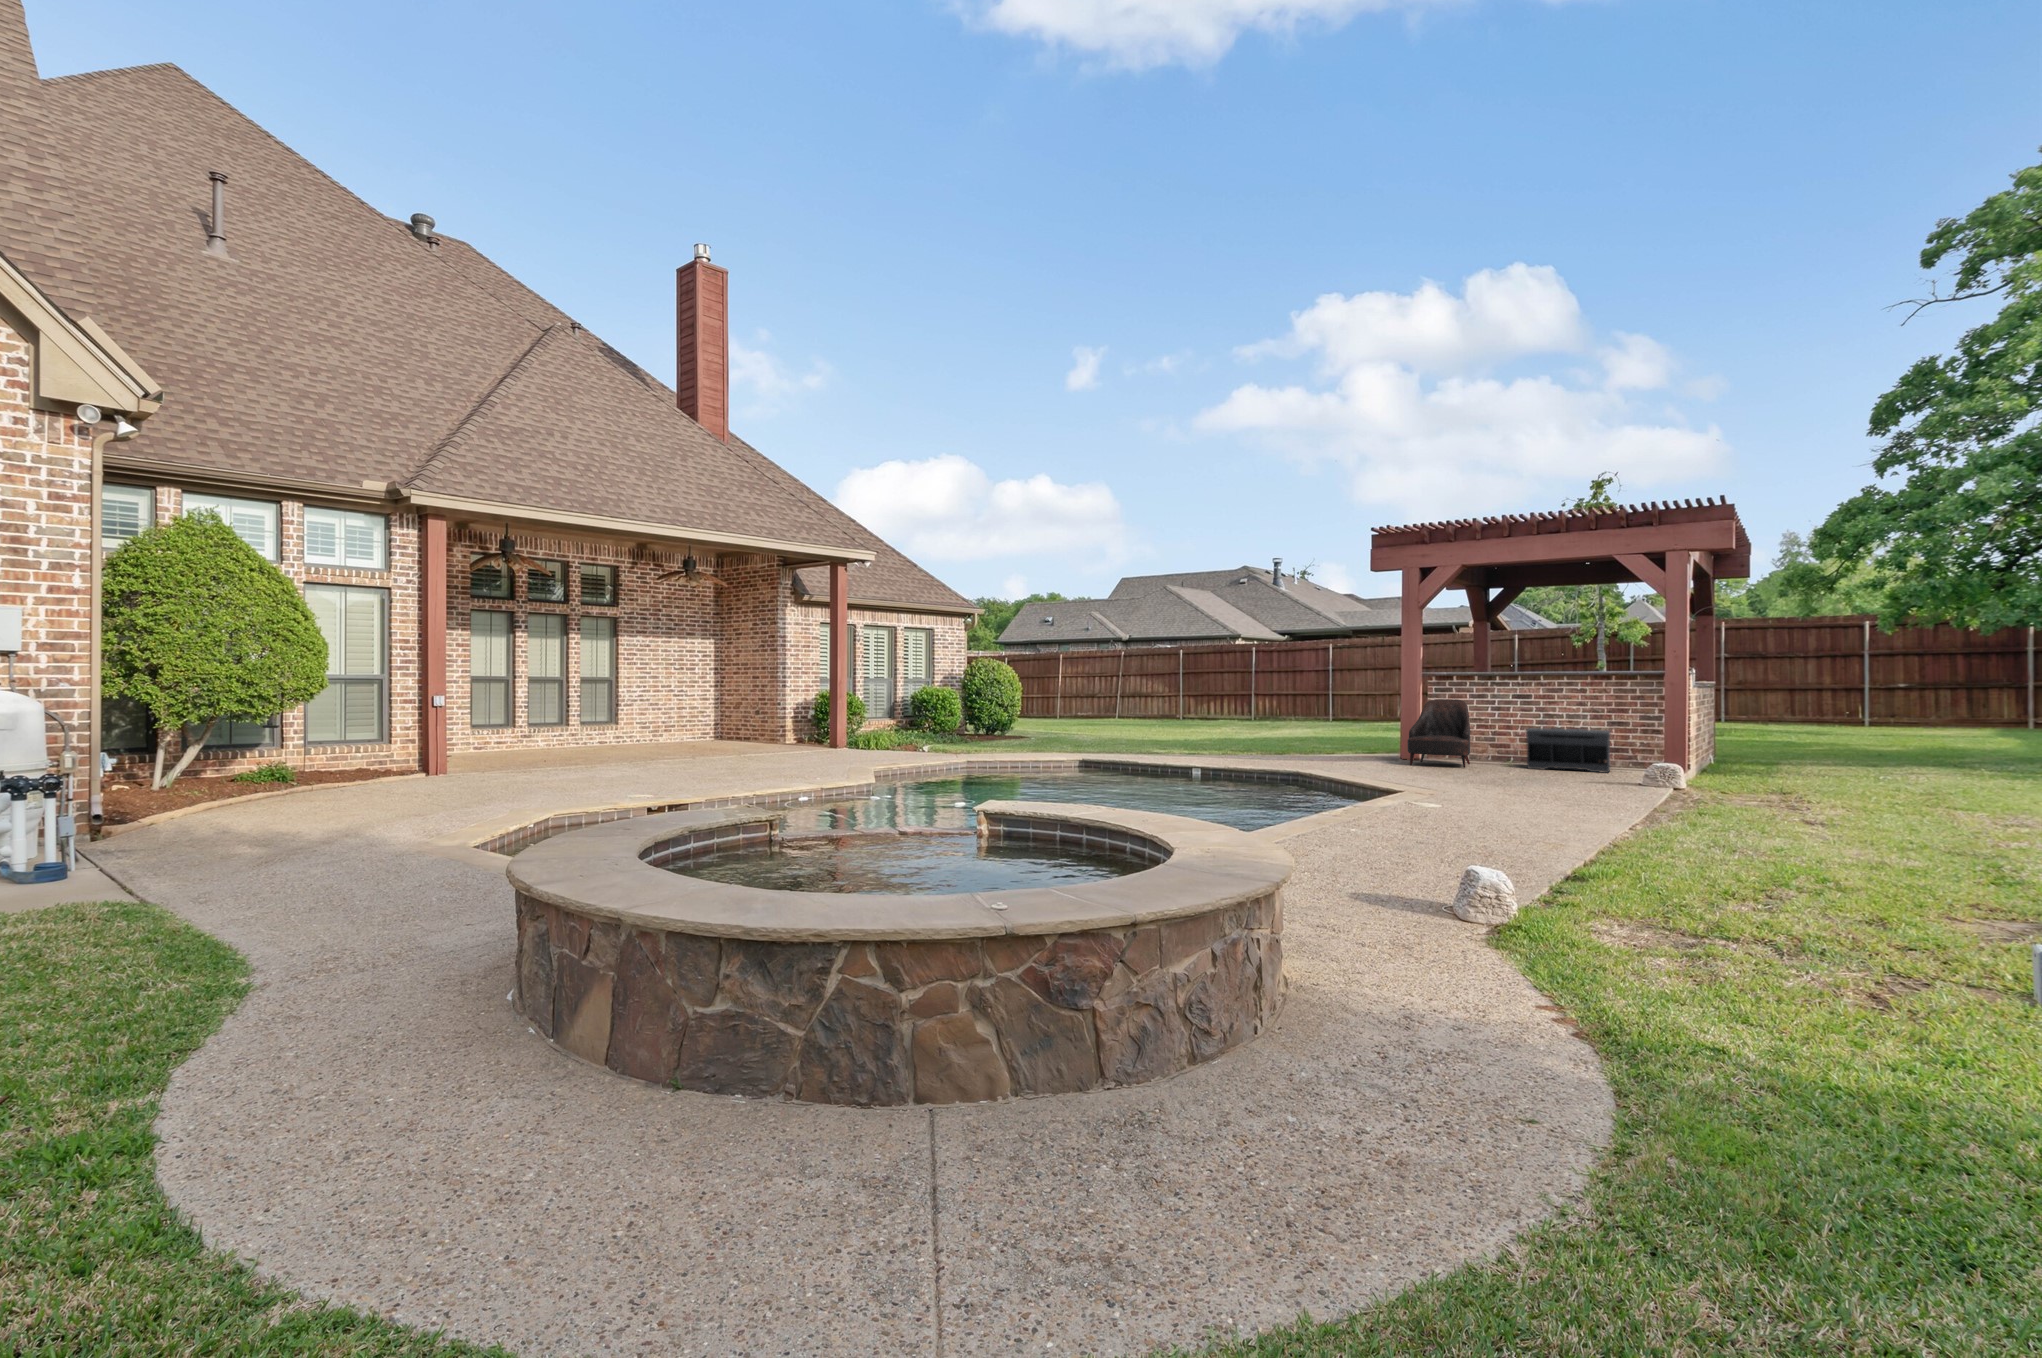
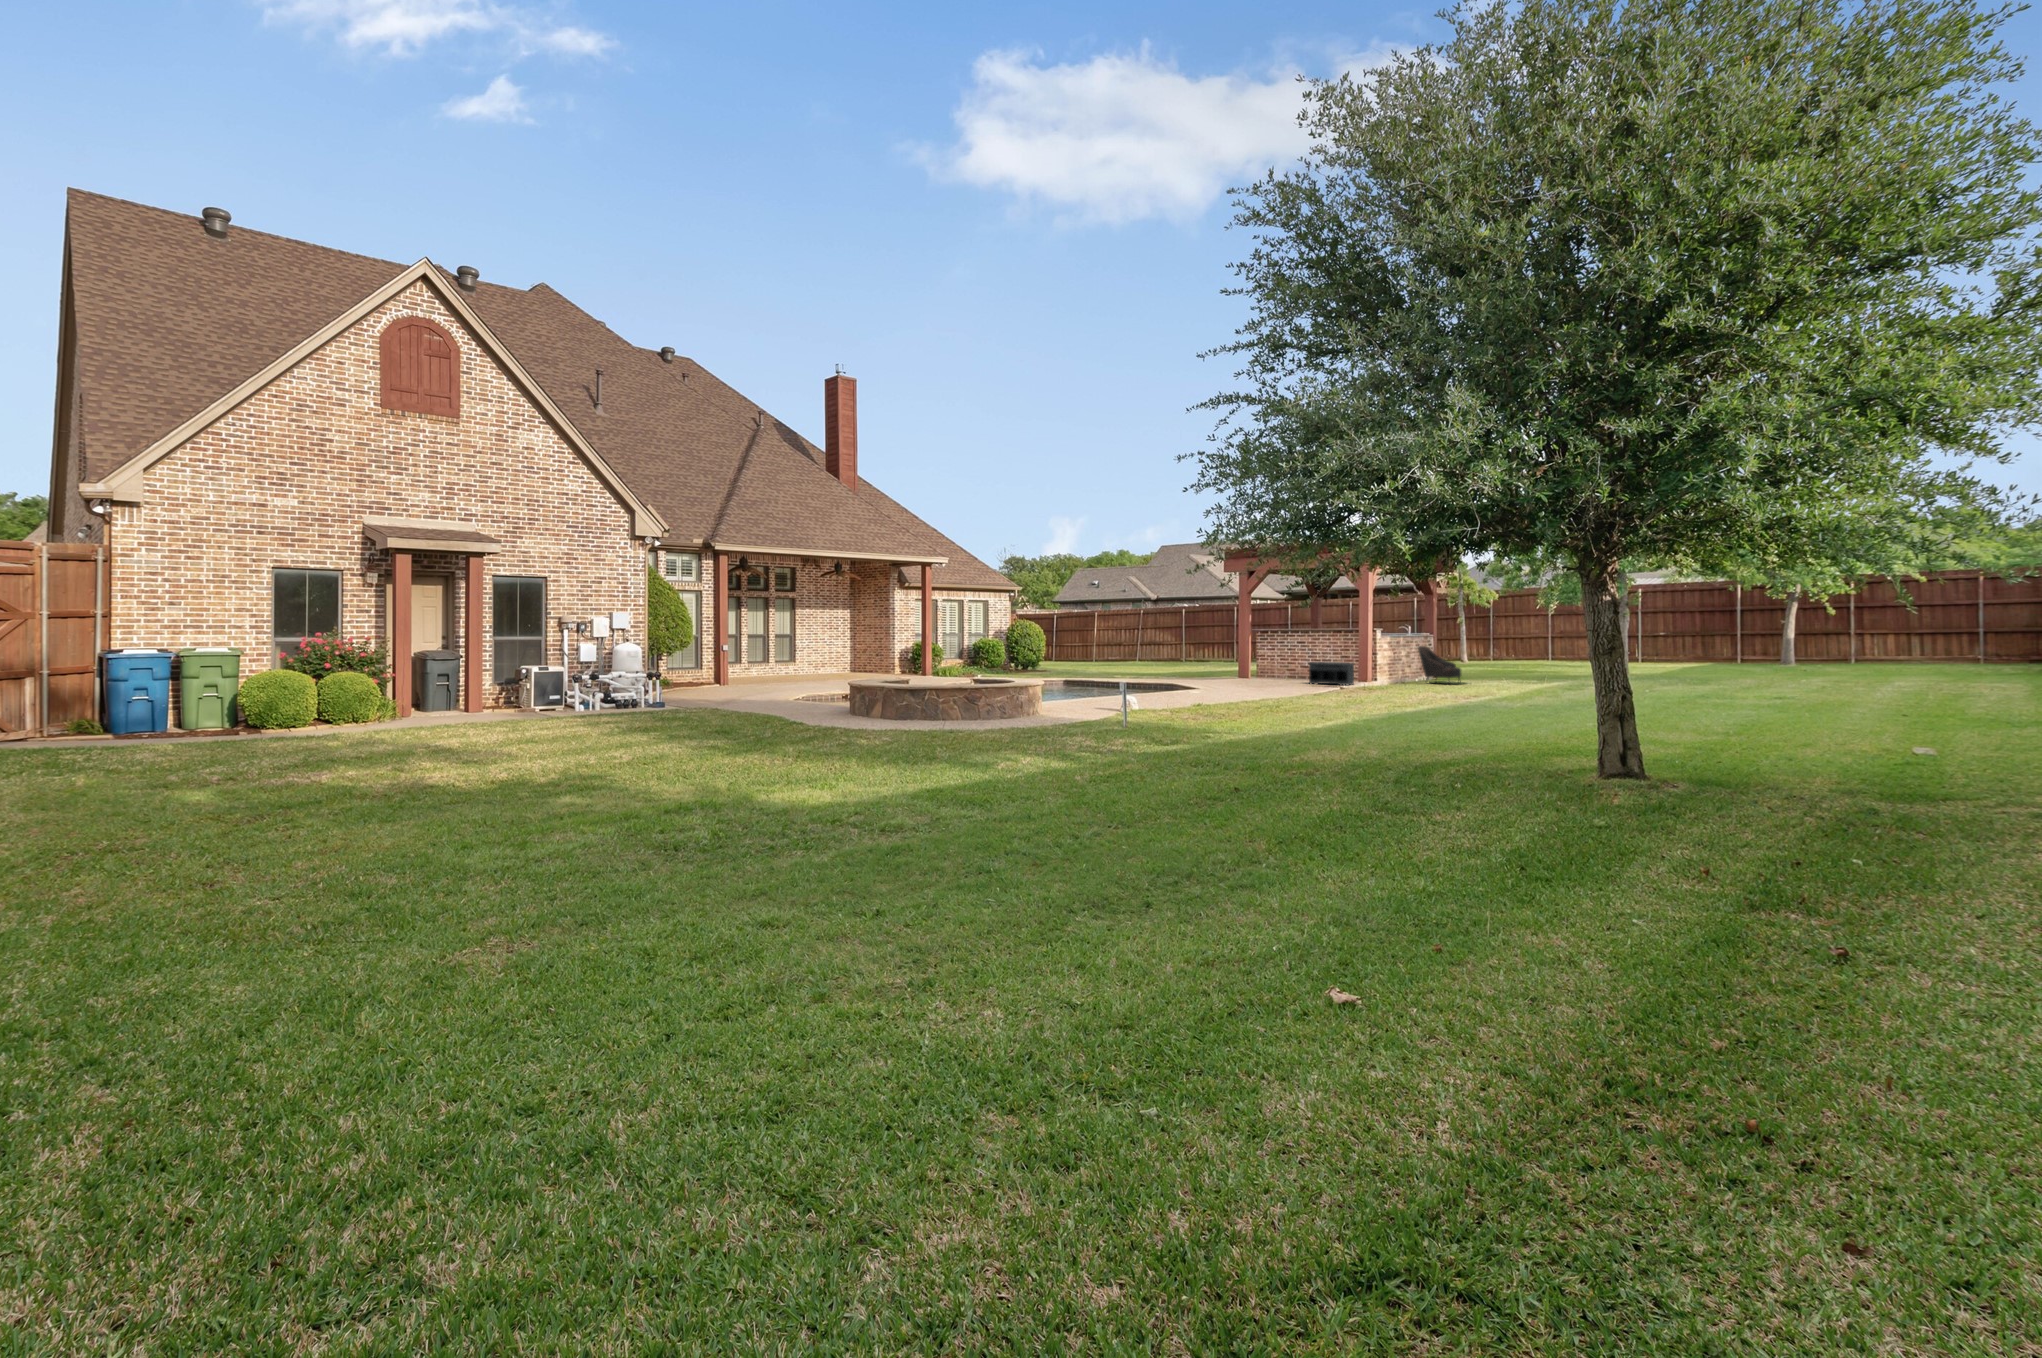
armchair: present [1408,699,1470,768] -> present [1418,646,1461,683]

